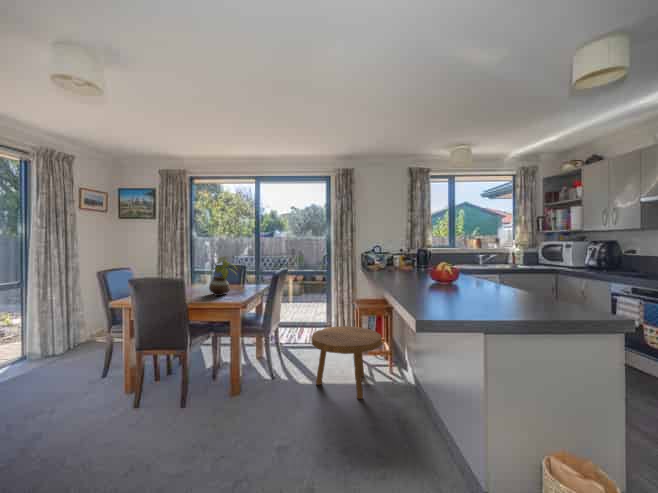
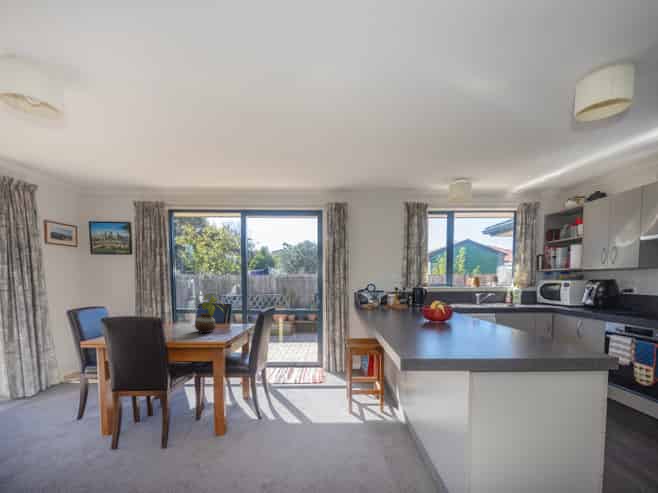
footstool: present [311,326,382,399] -> none [298,366,370,443]

